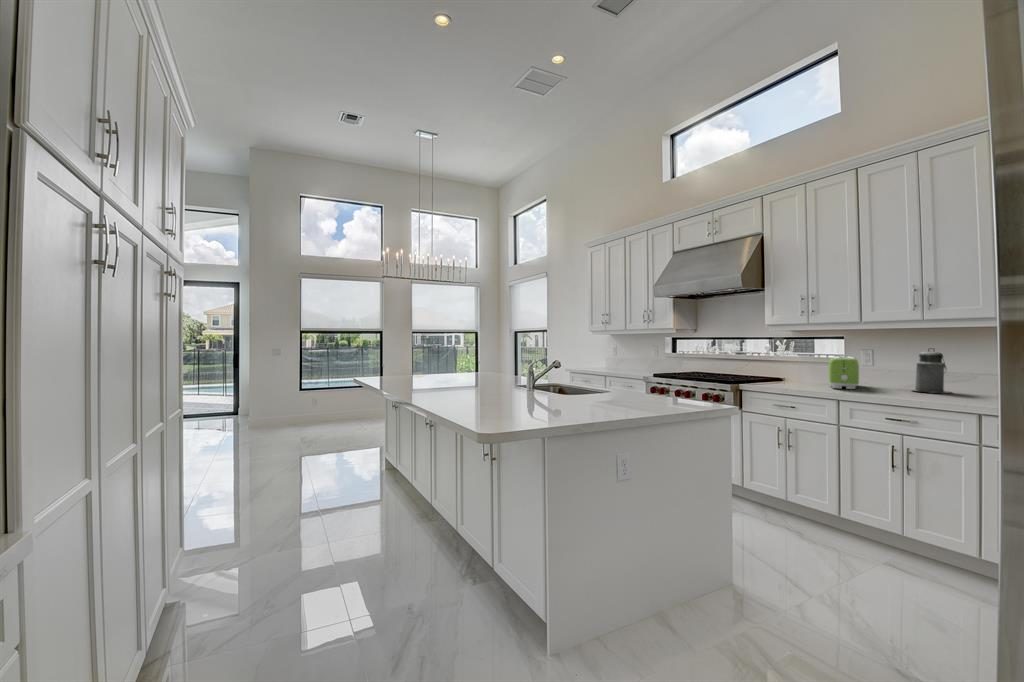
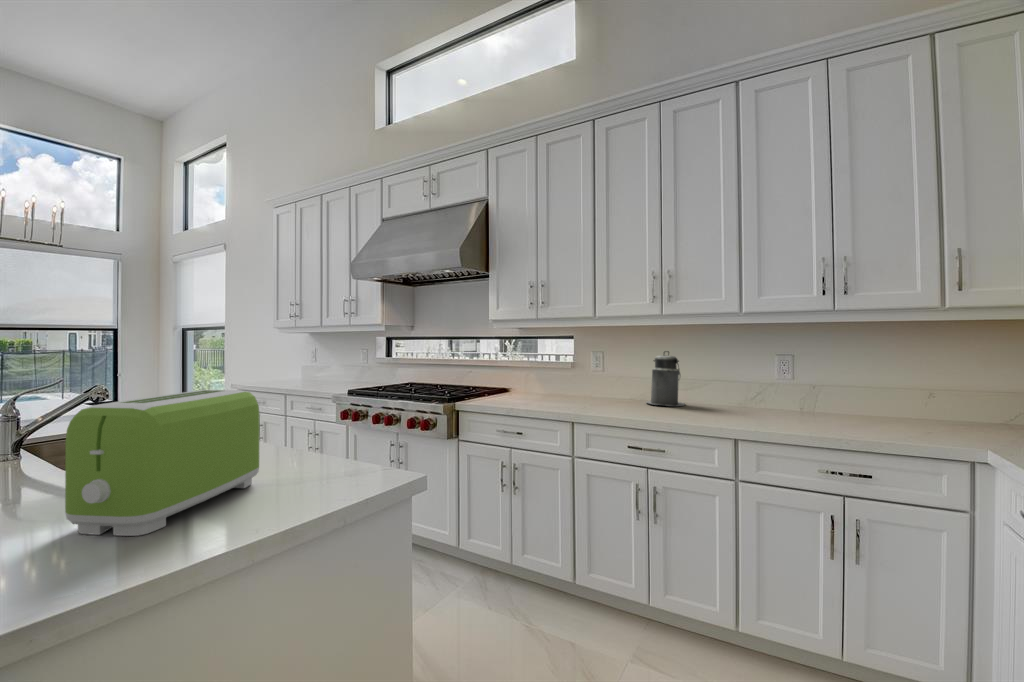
toaster: present [829,356,859,389] -> present [65,390,260,536]

